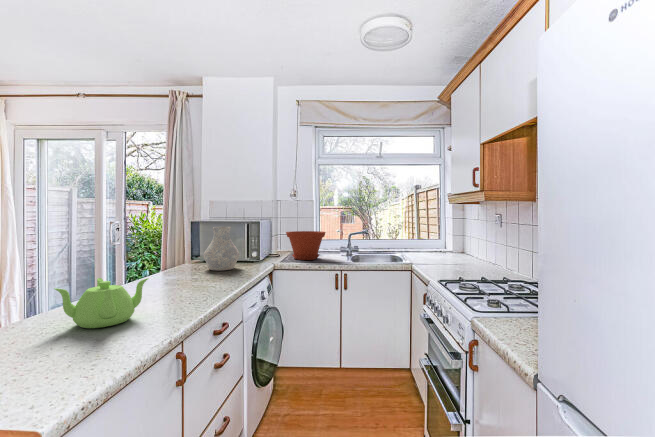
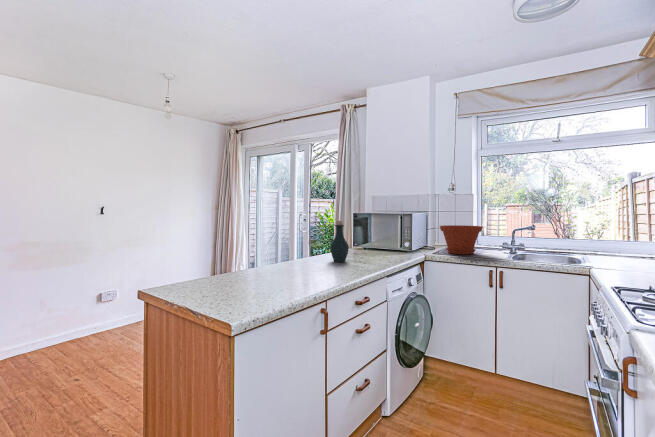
vase: present [203,227,240,271] -> none [360,219,391,257]
bottle: none [167,230,192,281] -> present [330,221,349,262]
teapot: present [54,278,149,328] -> none [253,253,309,285]

